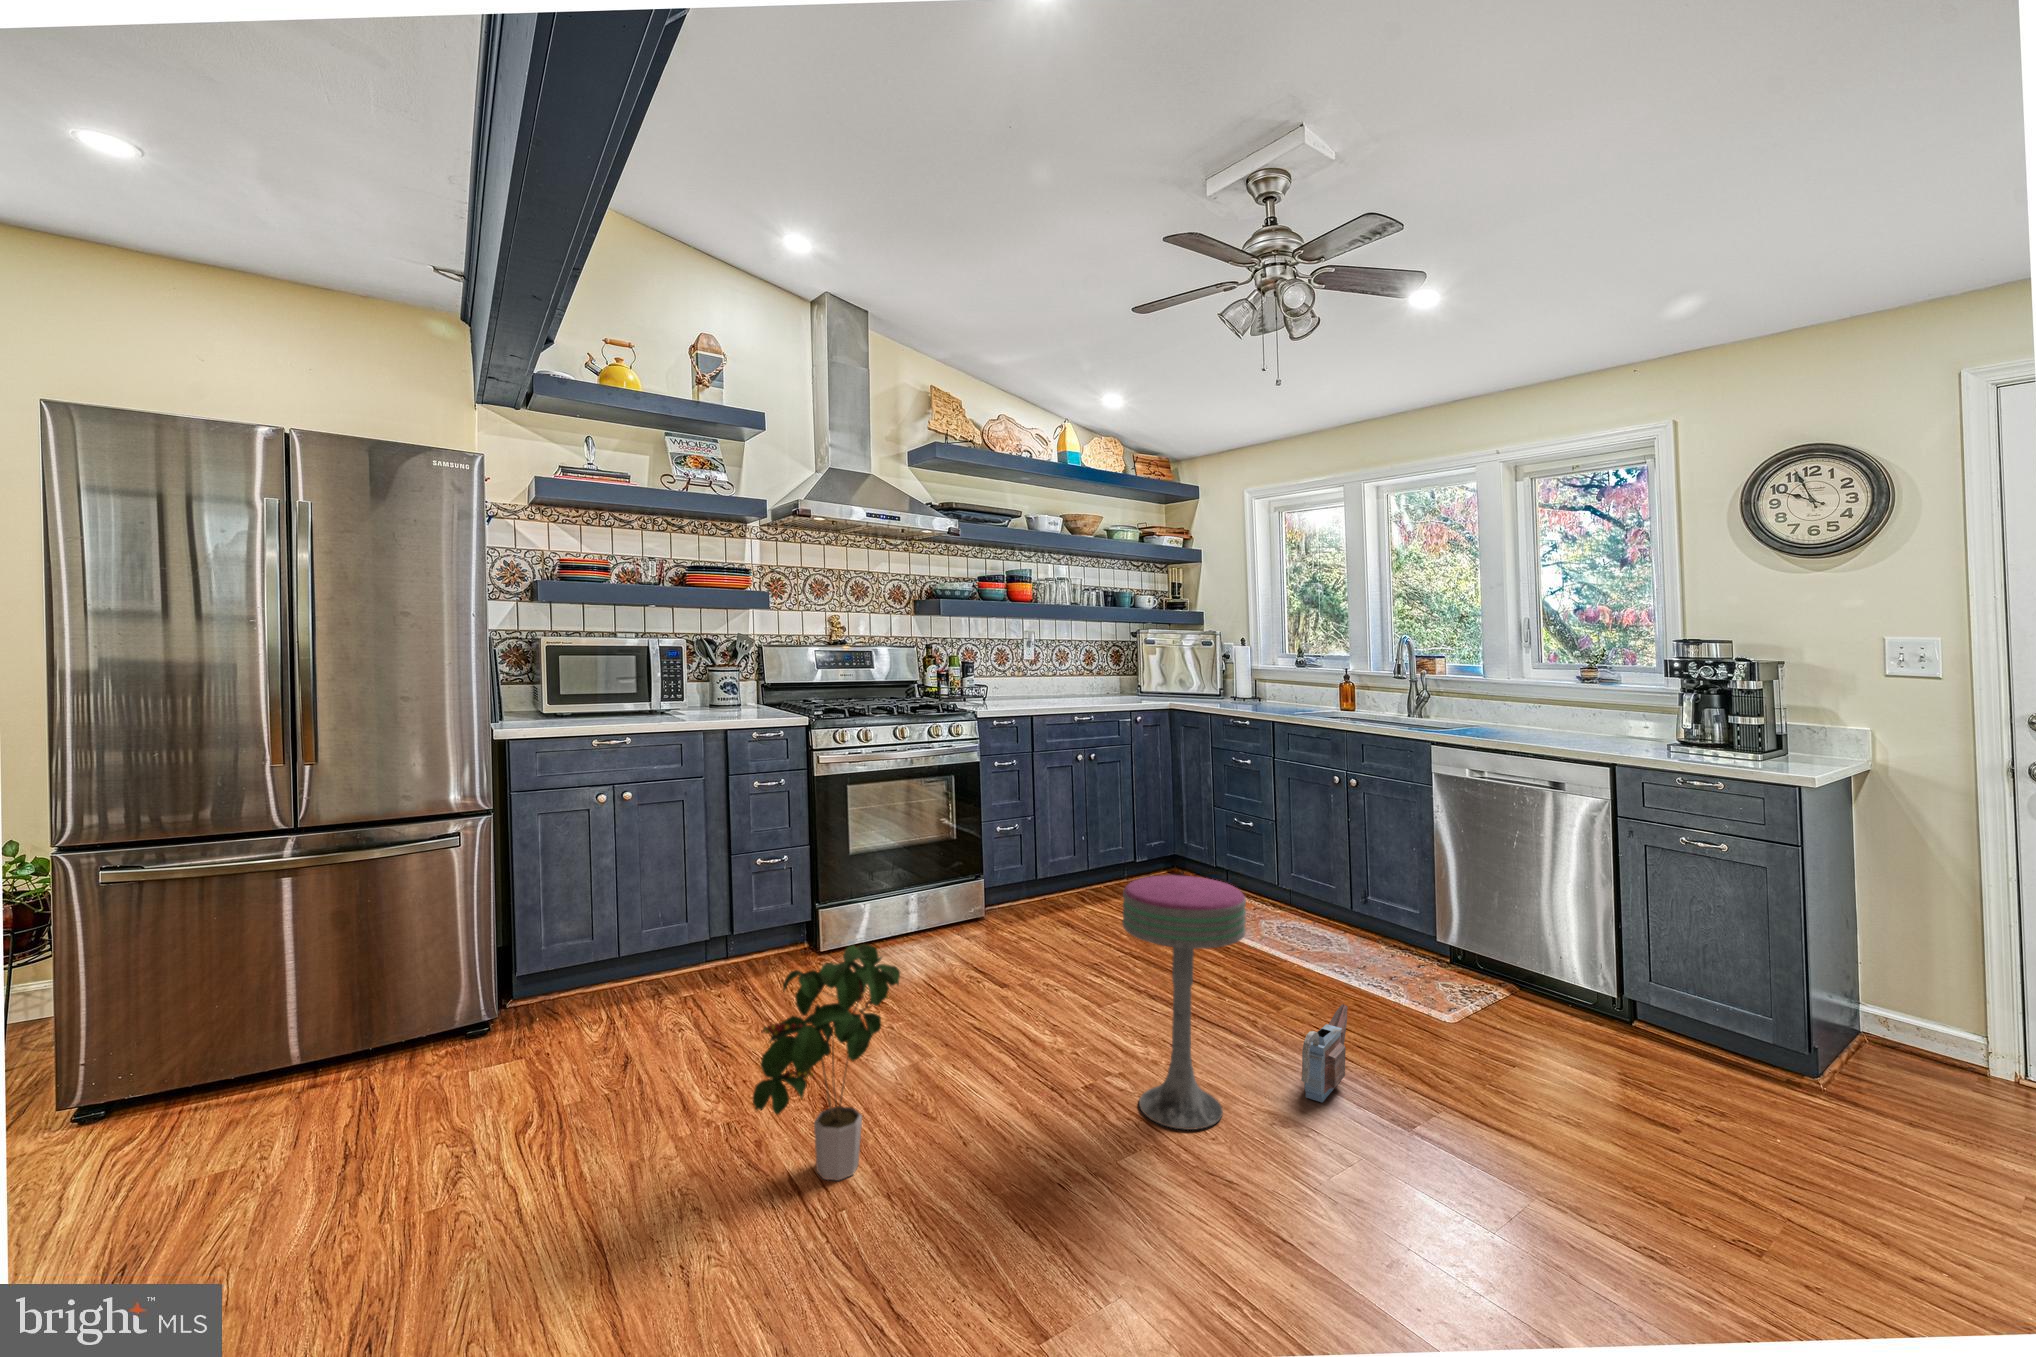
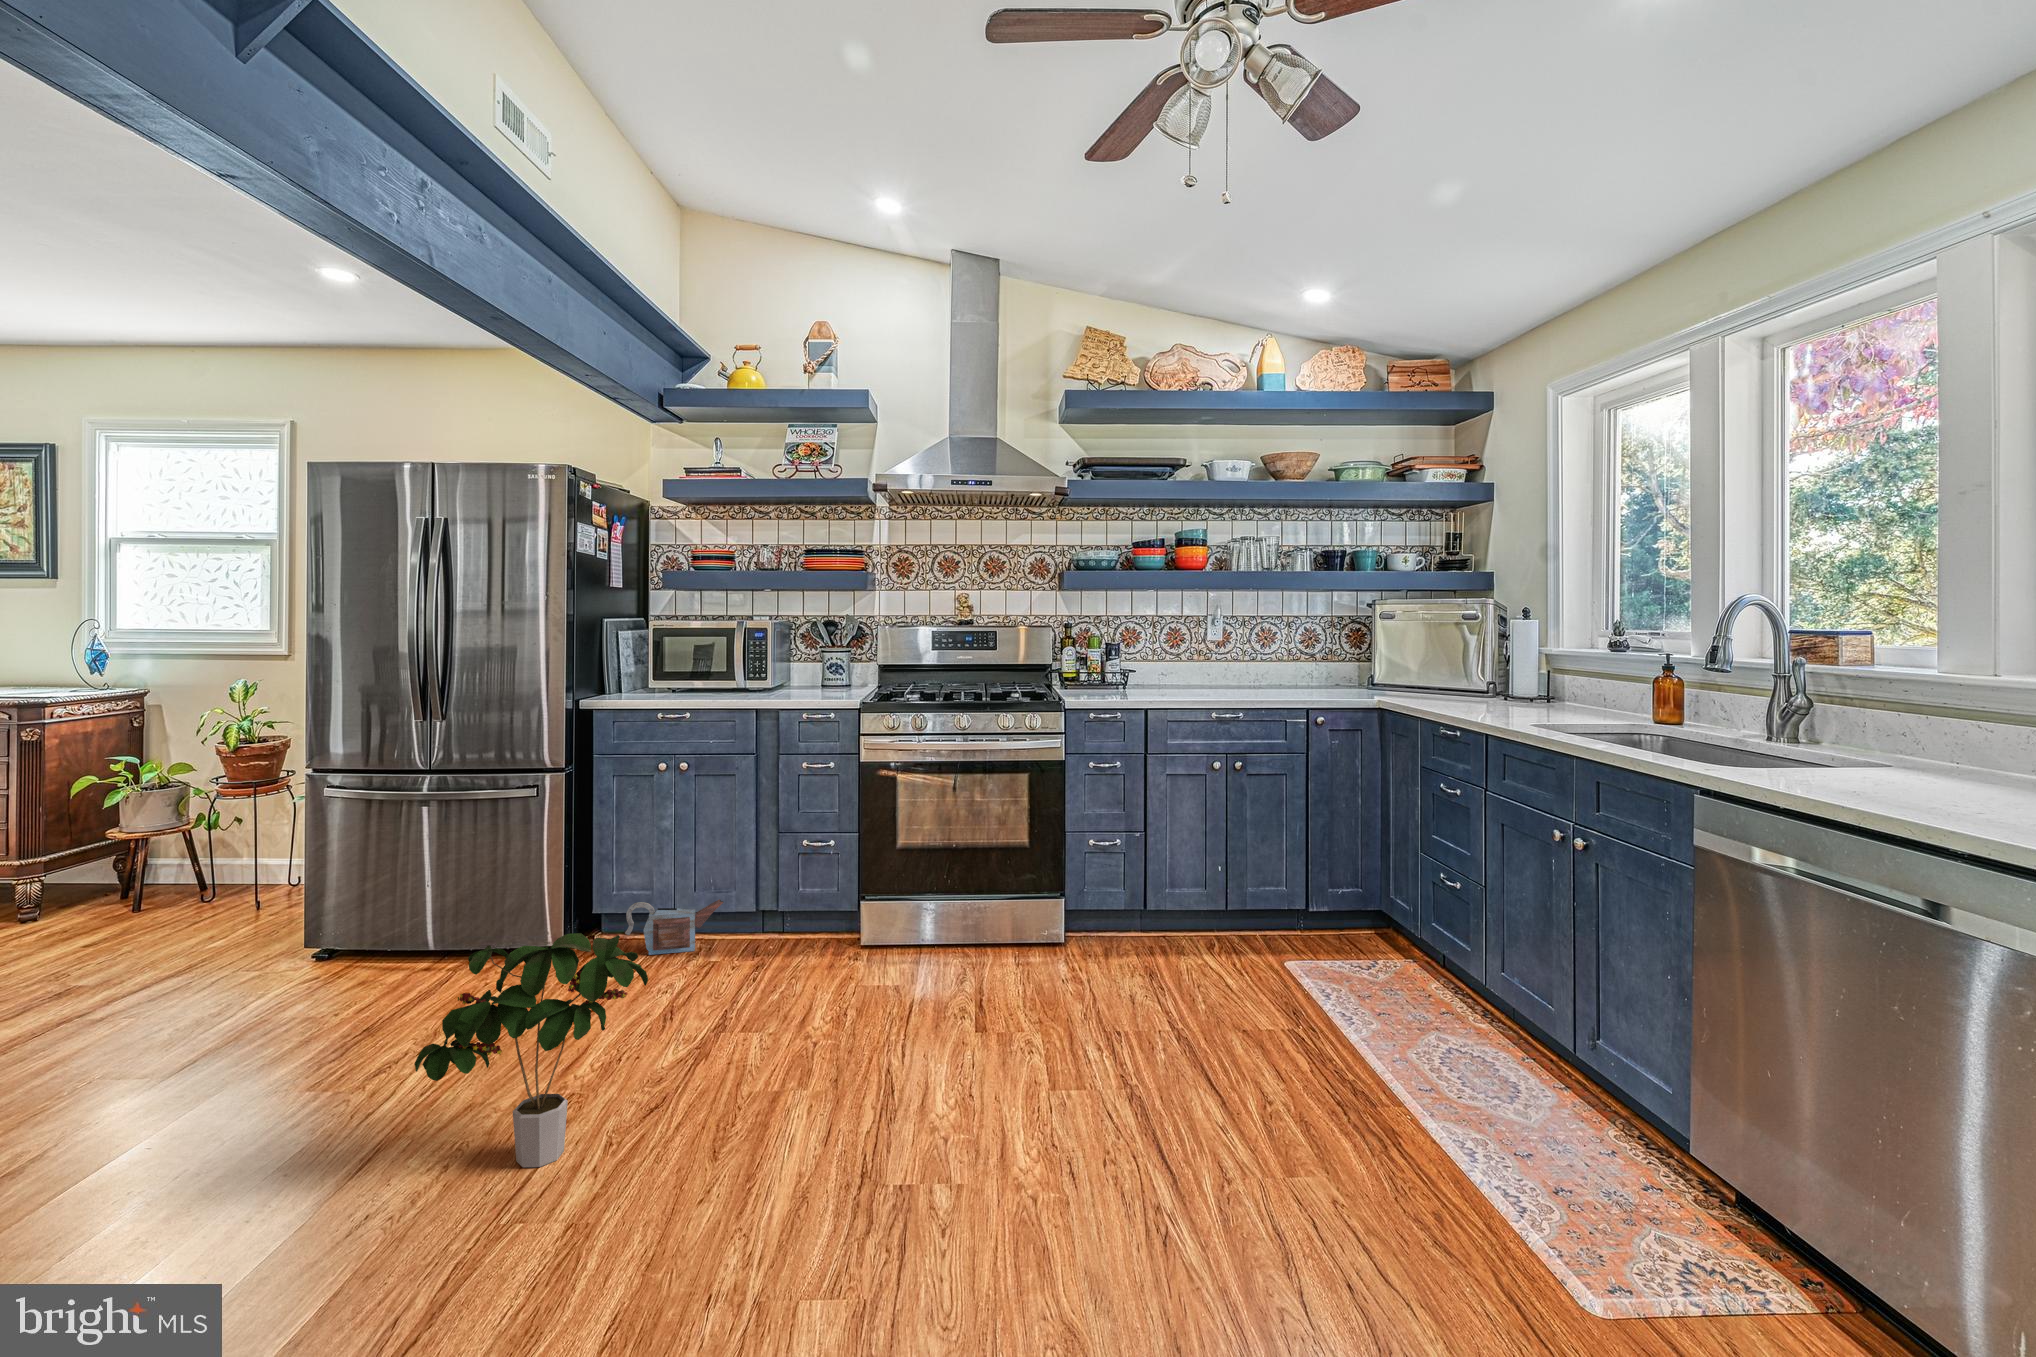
bar stool: present [1122,875,1246,1130] -> none [822,918,985,1264]
watering can: present [1301,1004,1348,1102] -> present [625,899,724,955]

